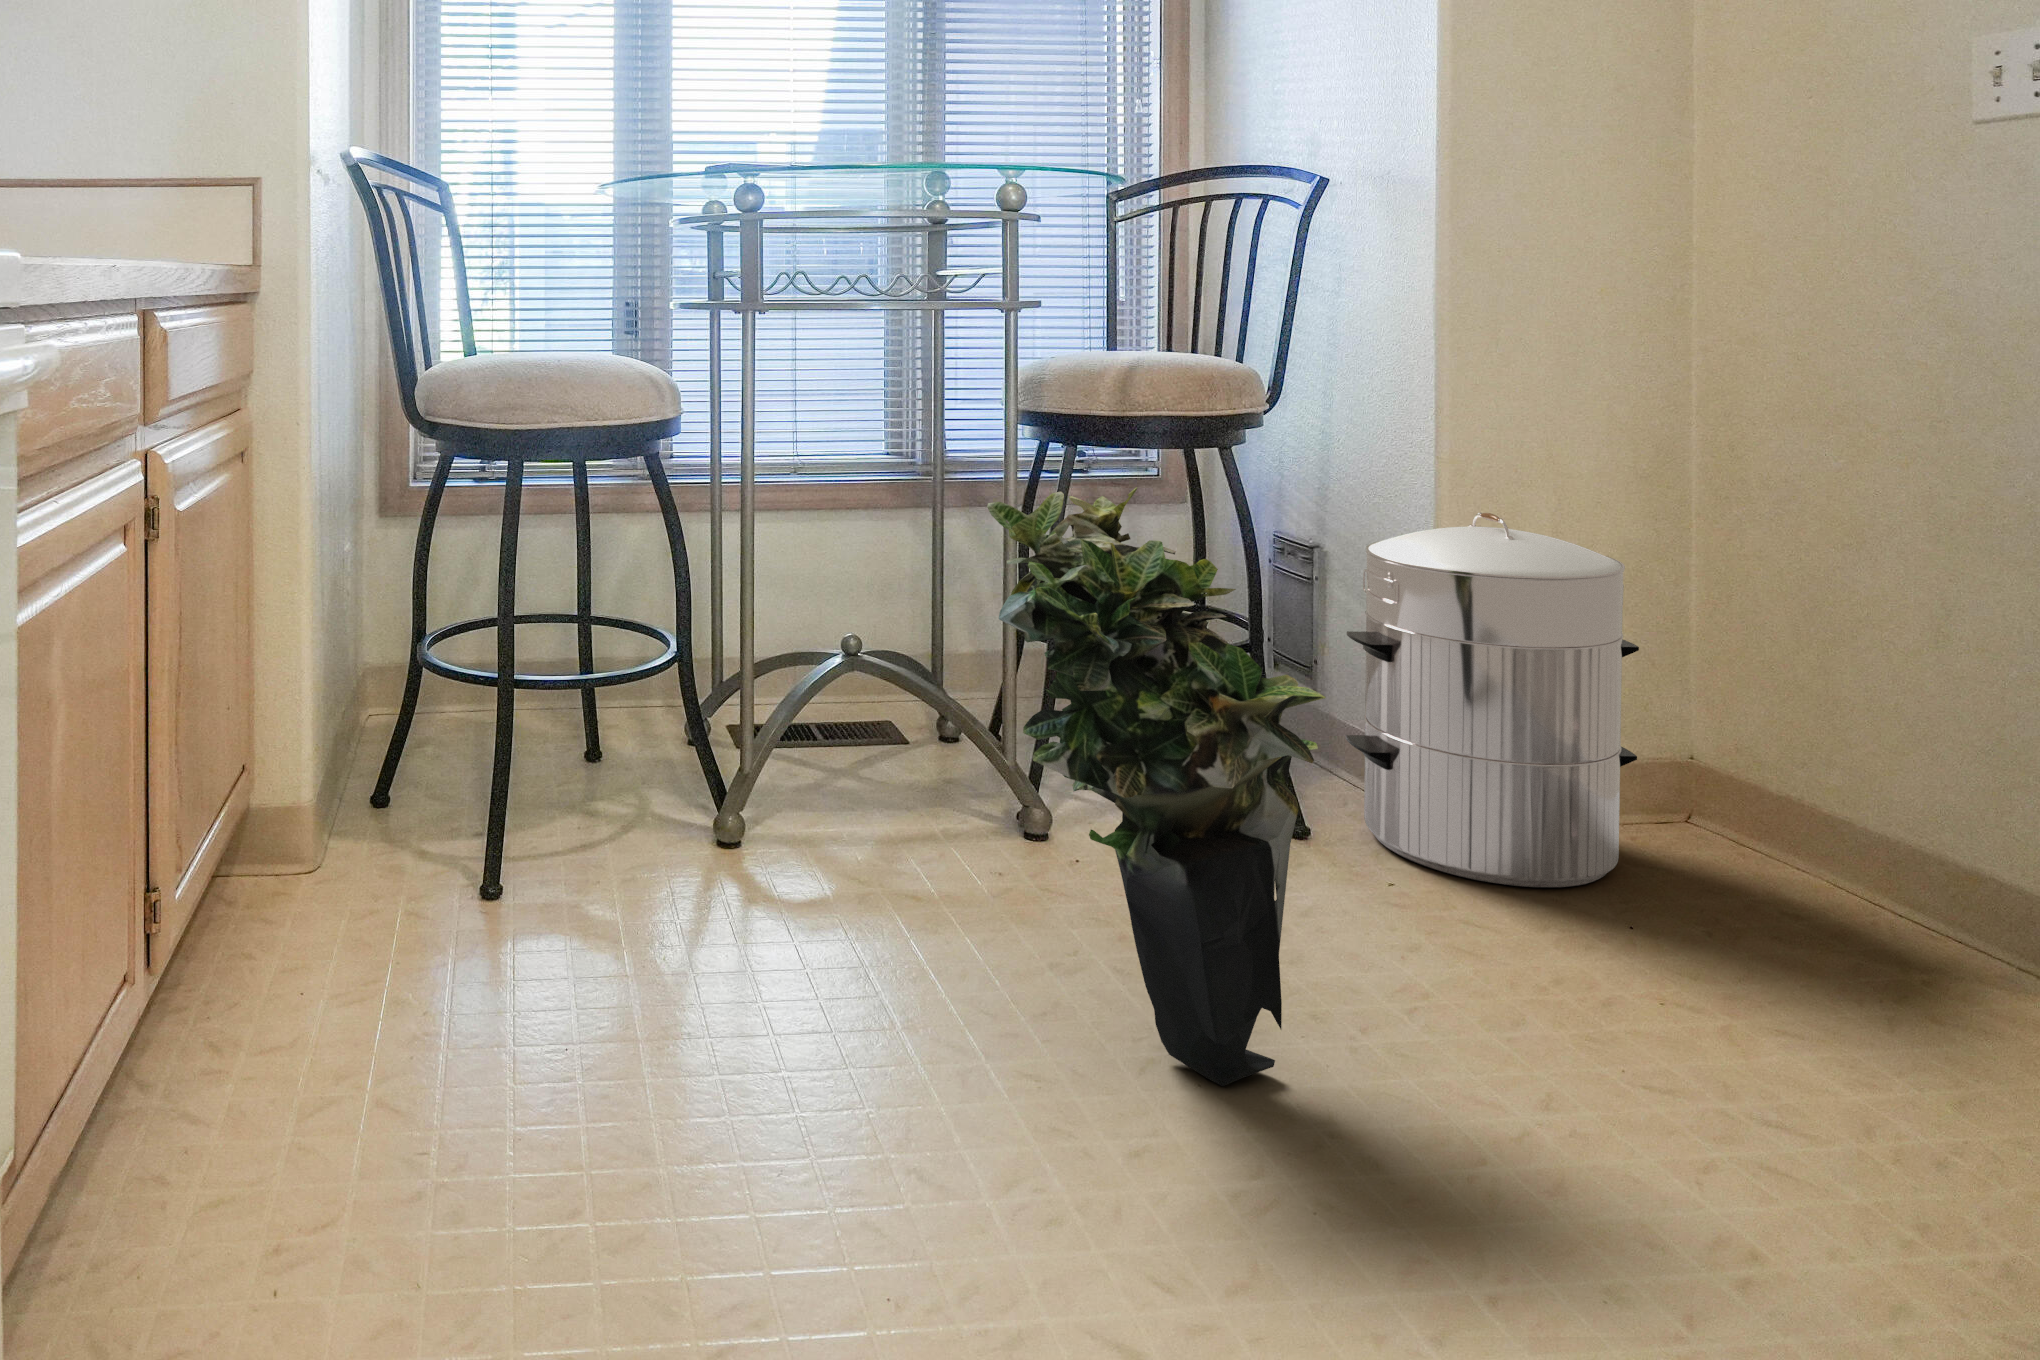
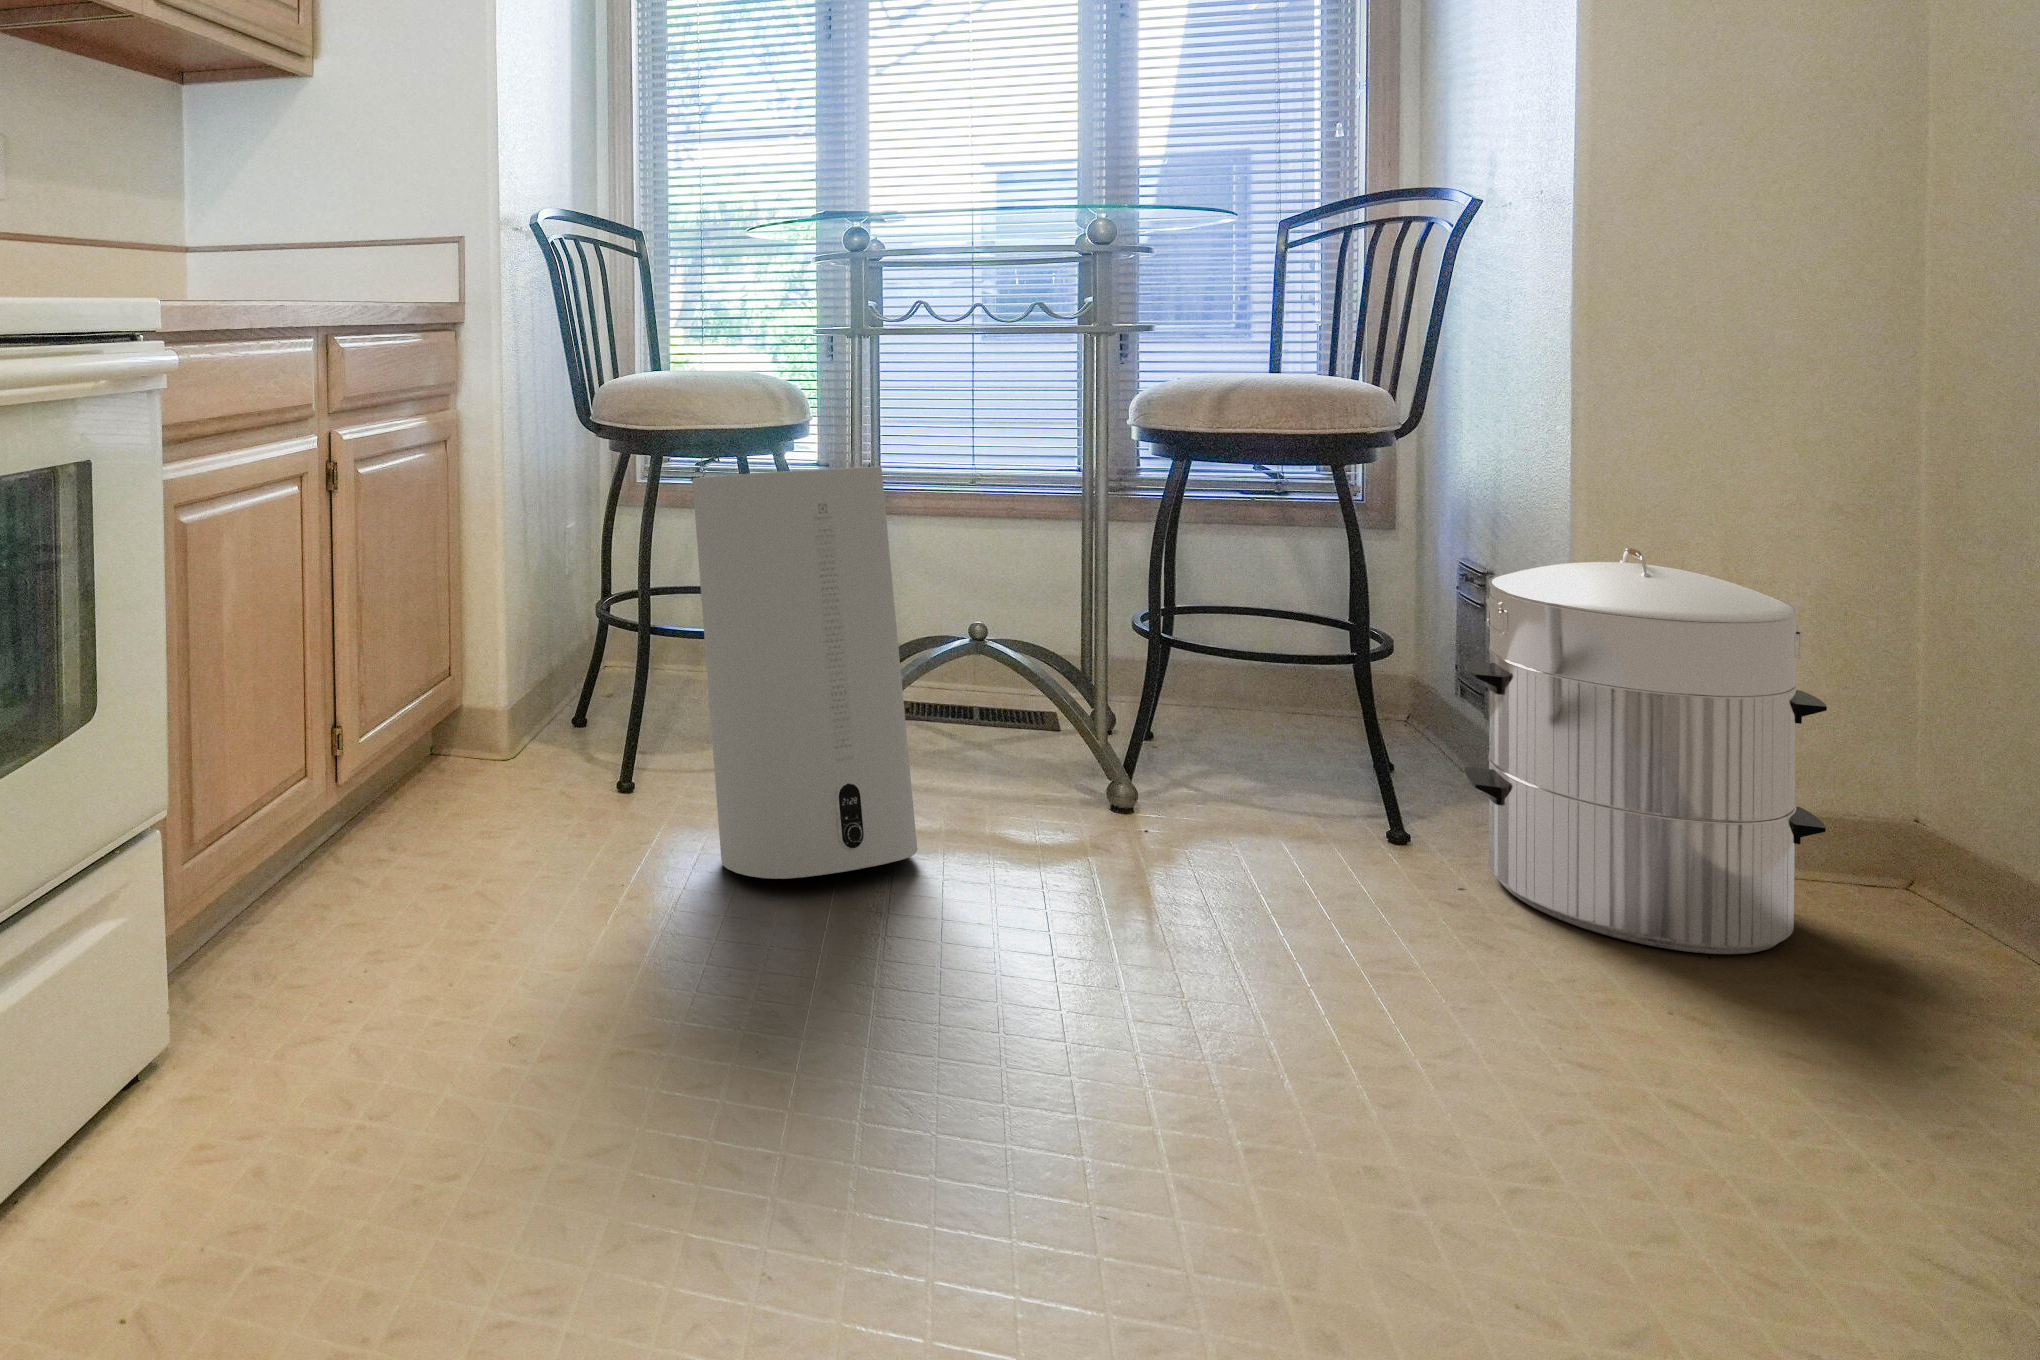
air purifier: none [619,463,881,970] -> present [692,467,917,879]
potted plant: present [987,487,1325,1086] -> none [949,497,1264,1040]

